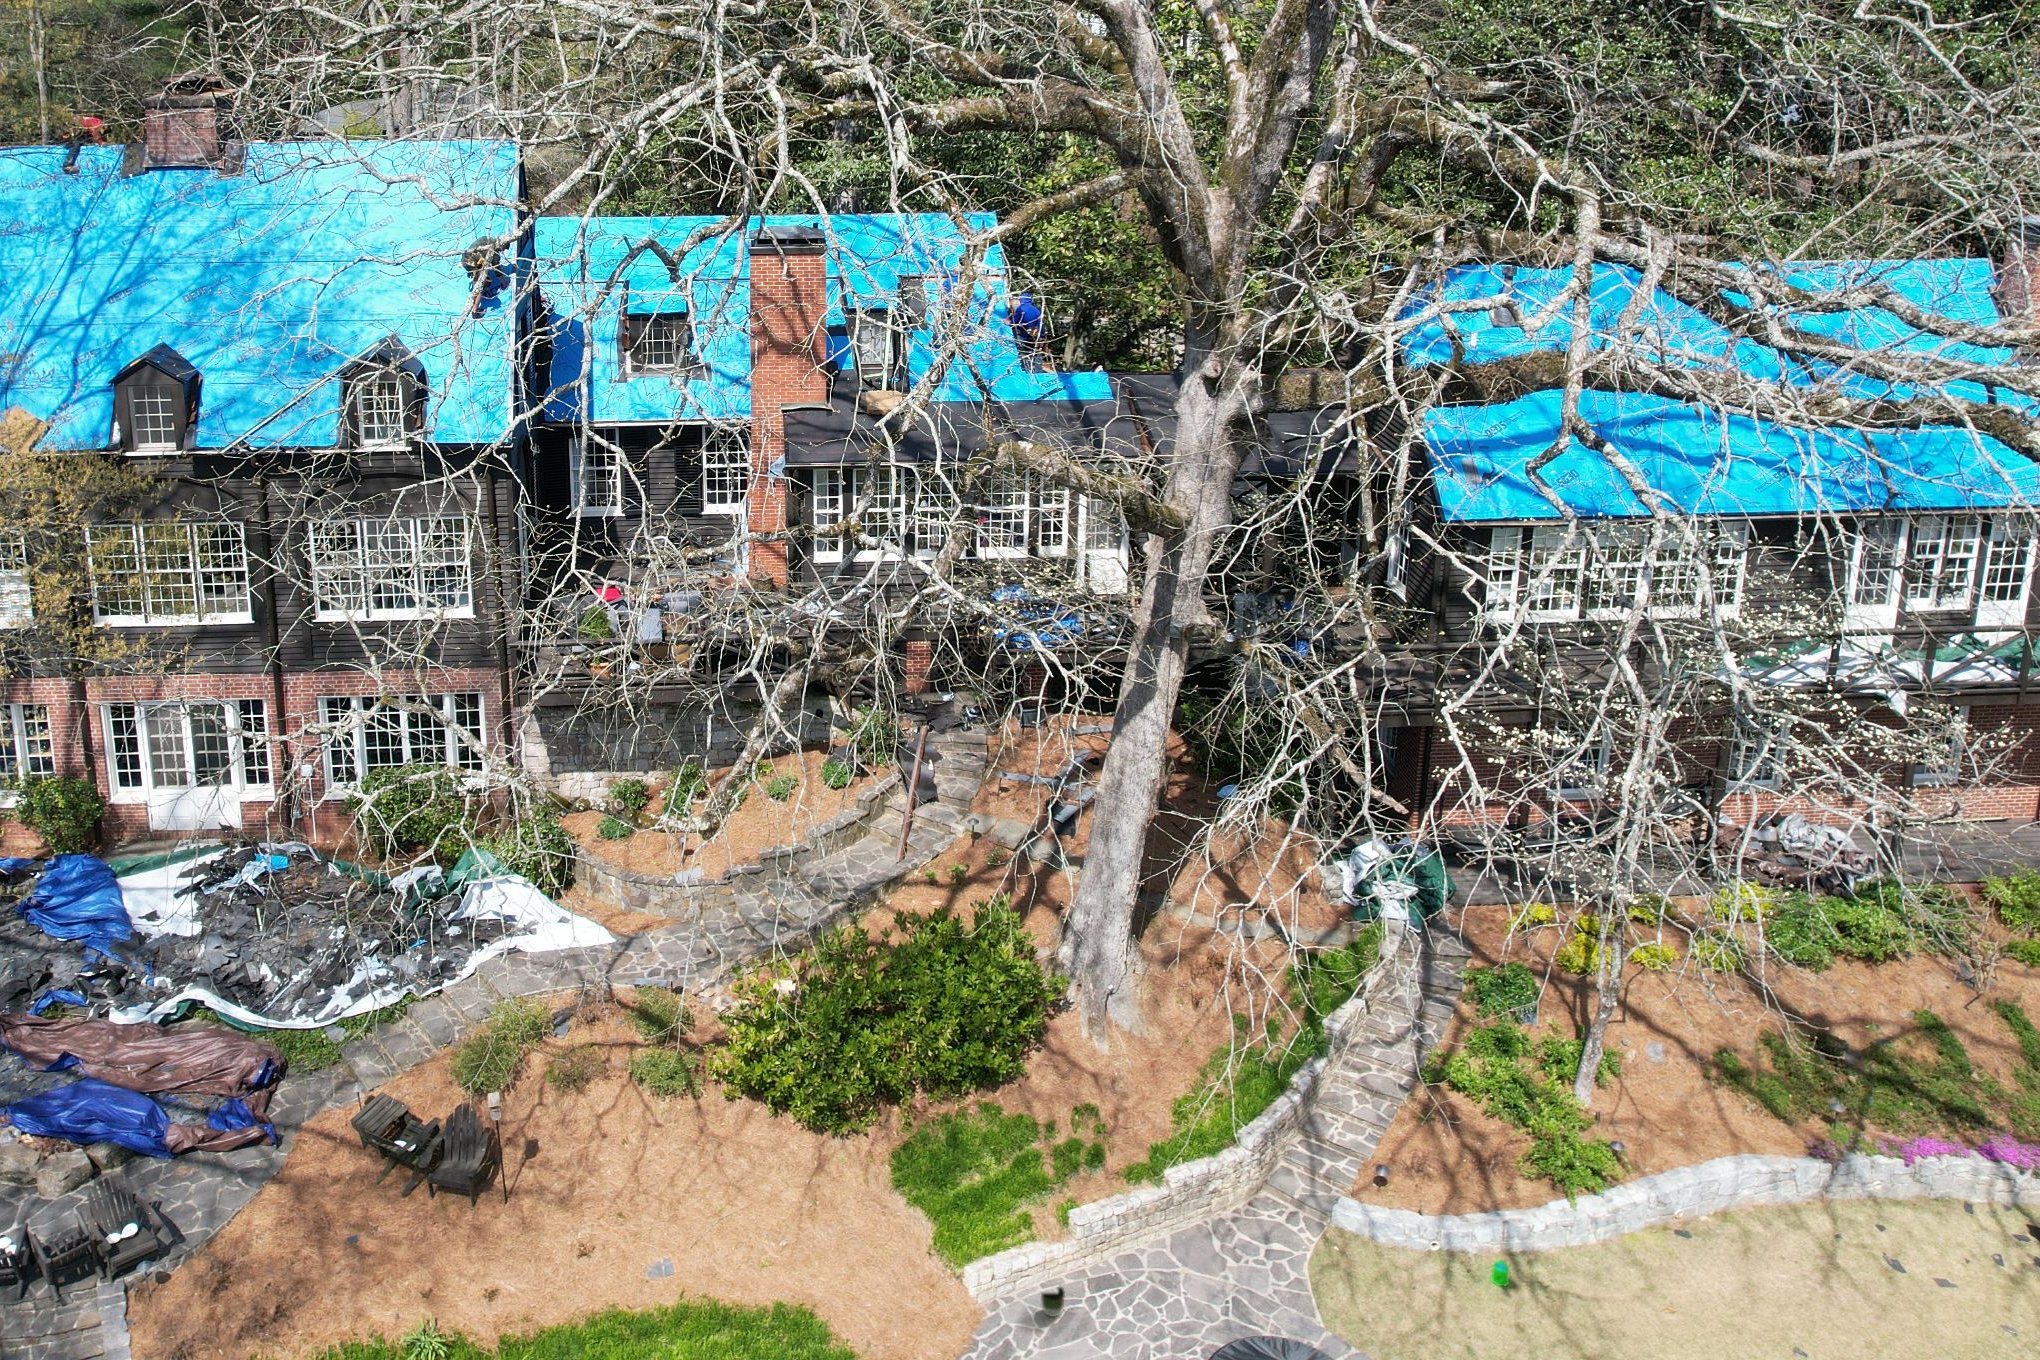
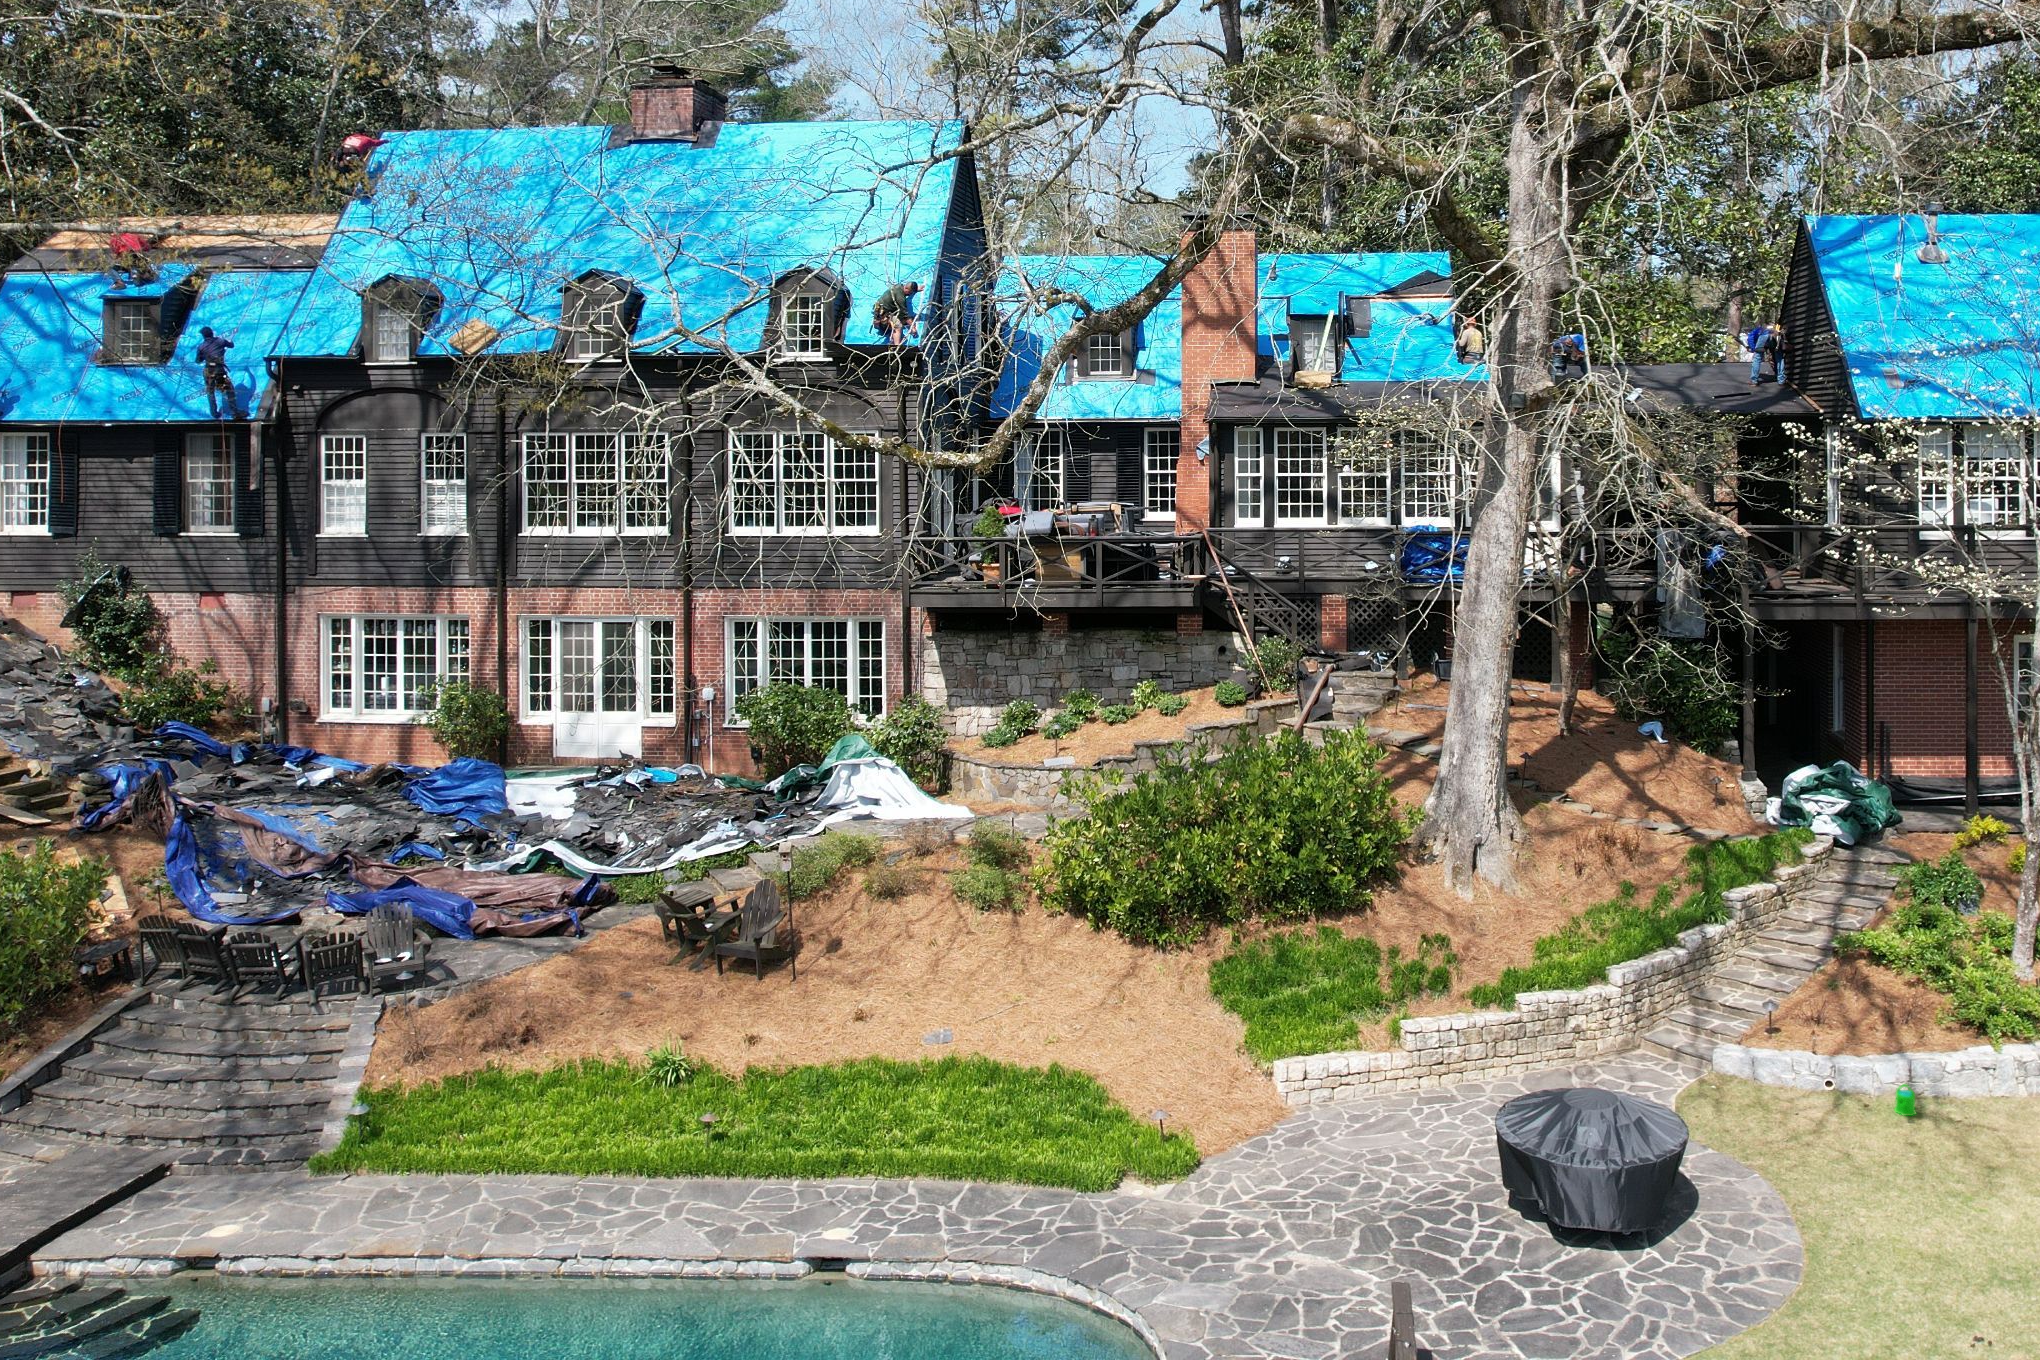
planter: present [1041,1287,1065,1316] -> none [1351,1074,1378,1111]

